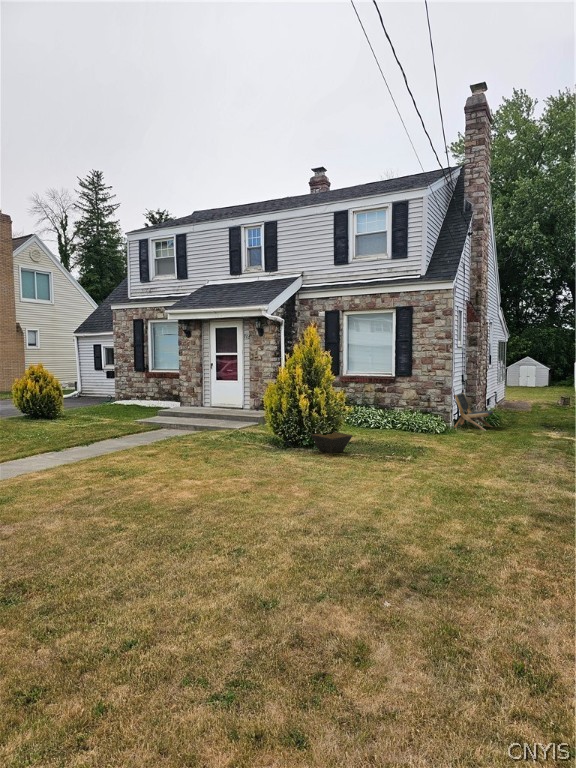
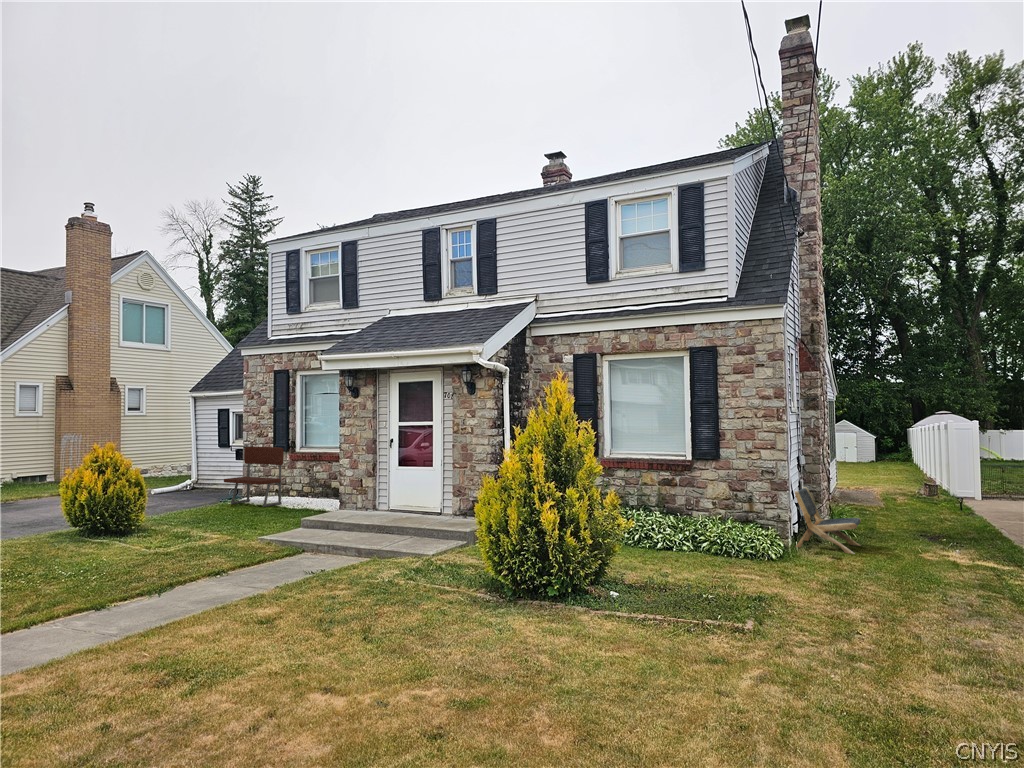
bench: none [104,369,141,406] -> present [224,447,284,507]
basket: present [311,432,352,453] -> none [560,566,638,612]

